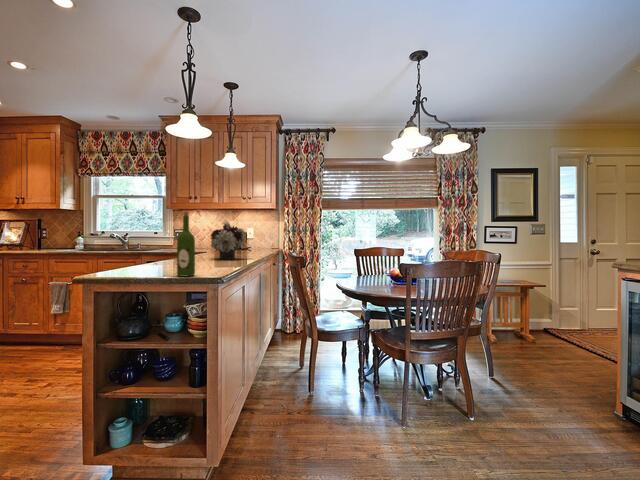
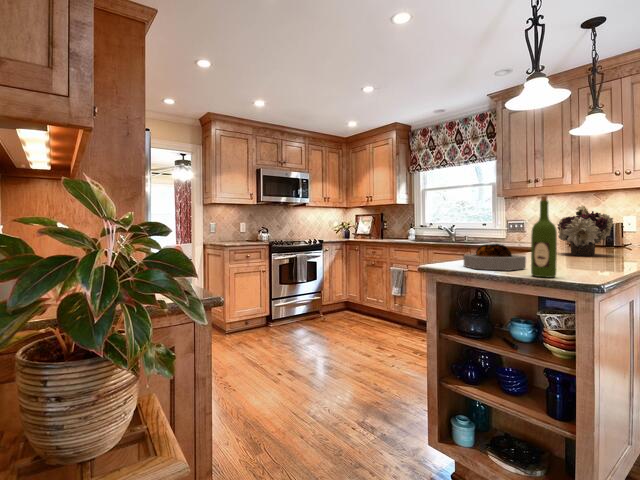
decorative bowl: none [123,249,177,274] -> present [464,244,526,271]

